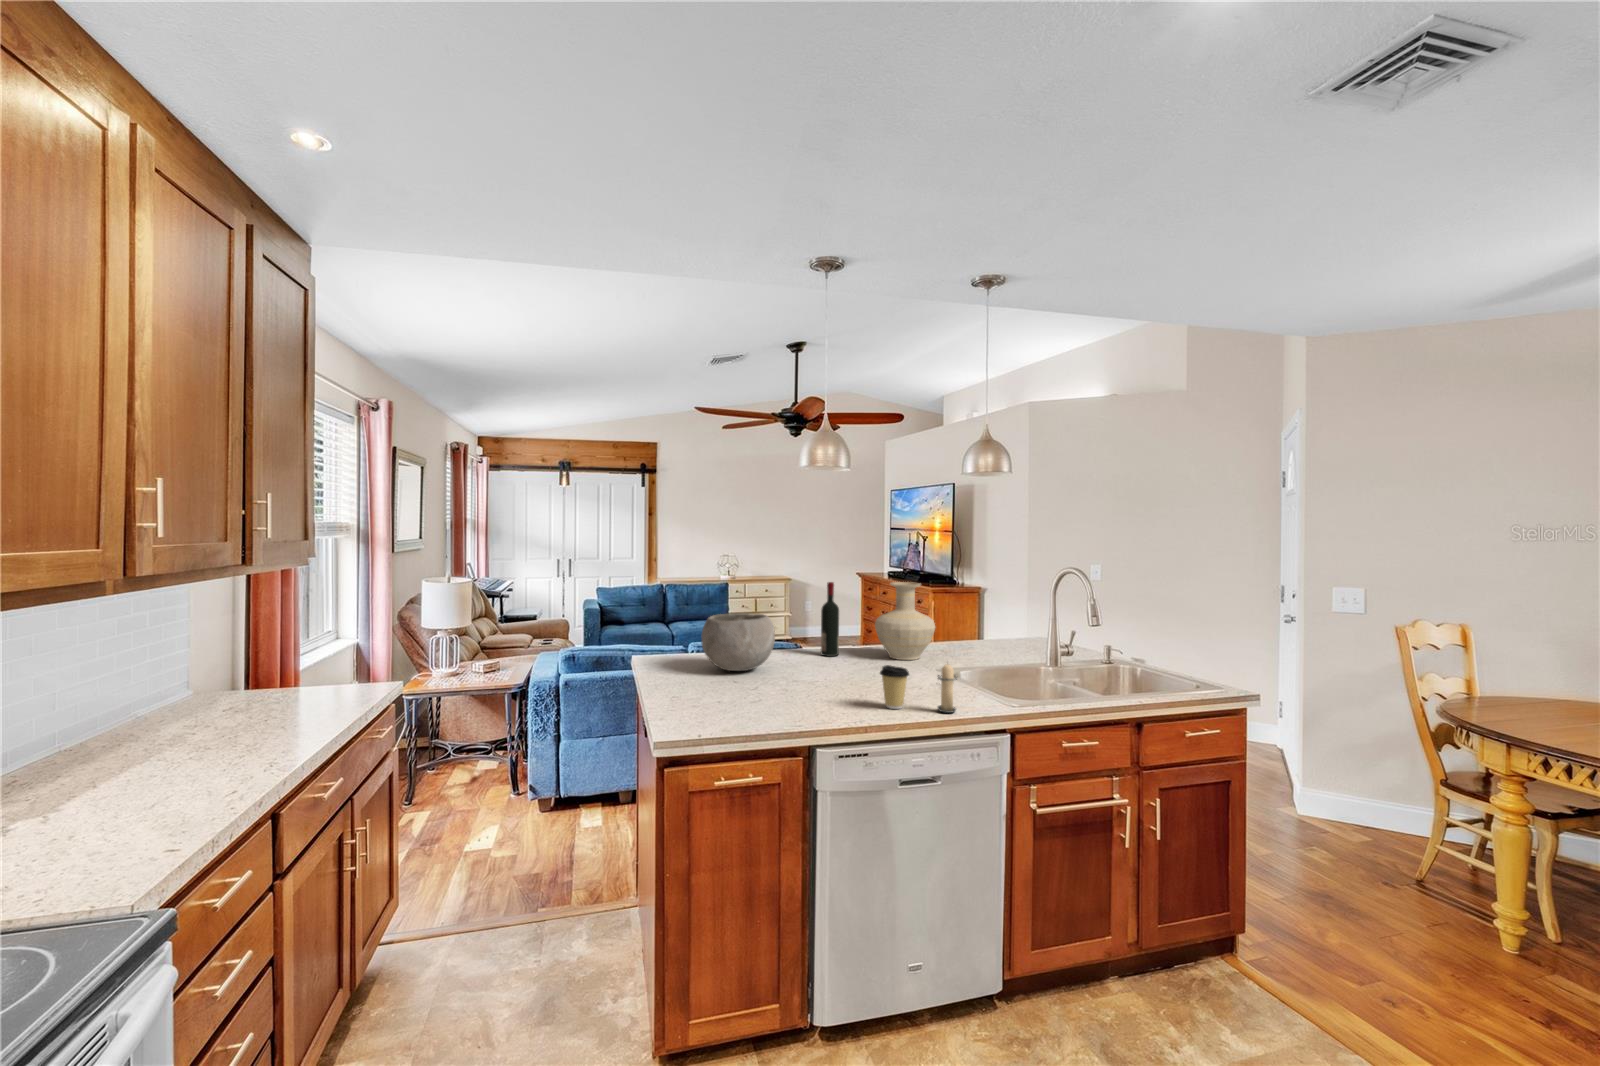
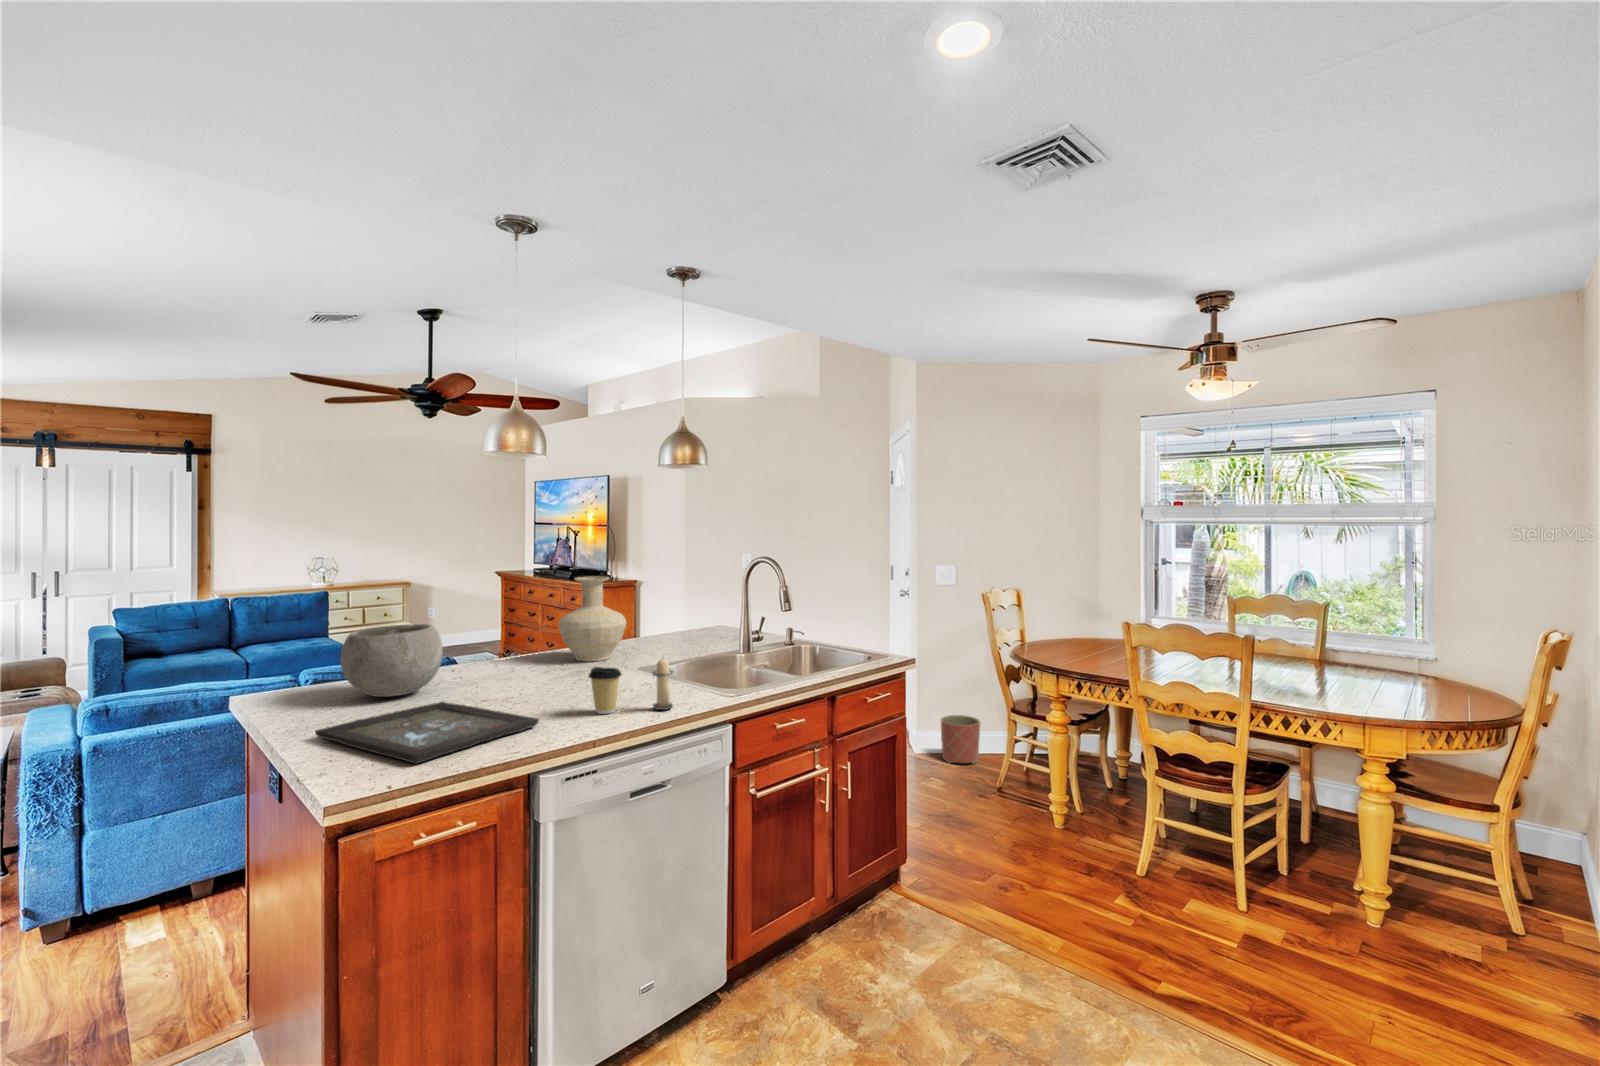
wine bottle: present [821,582,839,656] -> none [494,581,516,667]
tray: none [673,680,834,727] -> present [315,702,539,764]
planter: none [1315,769,1372,832] -> present [941,715,980,764]

